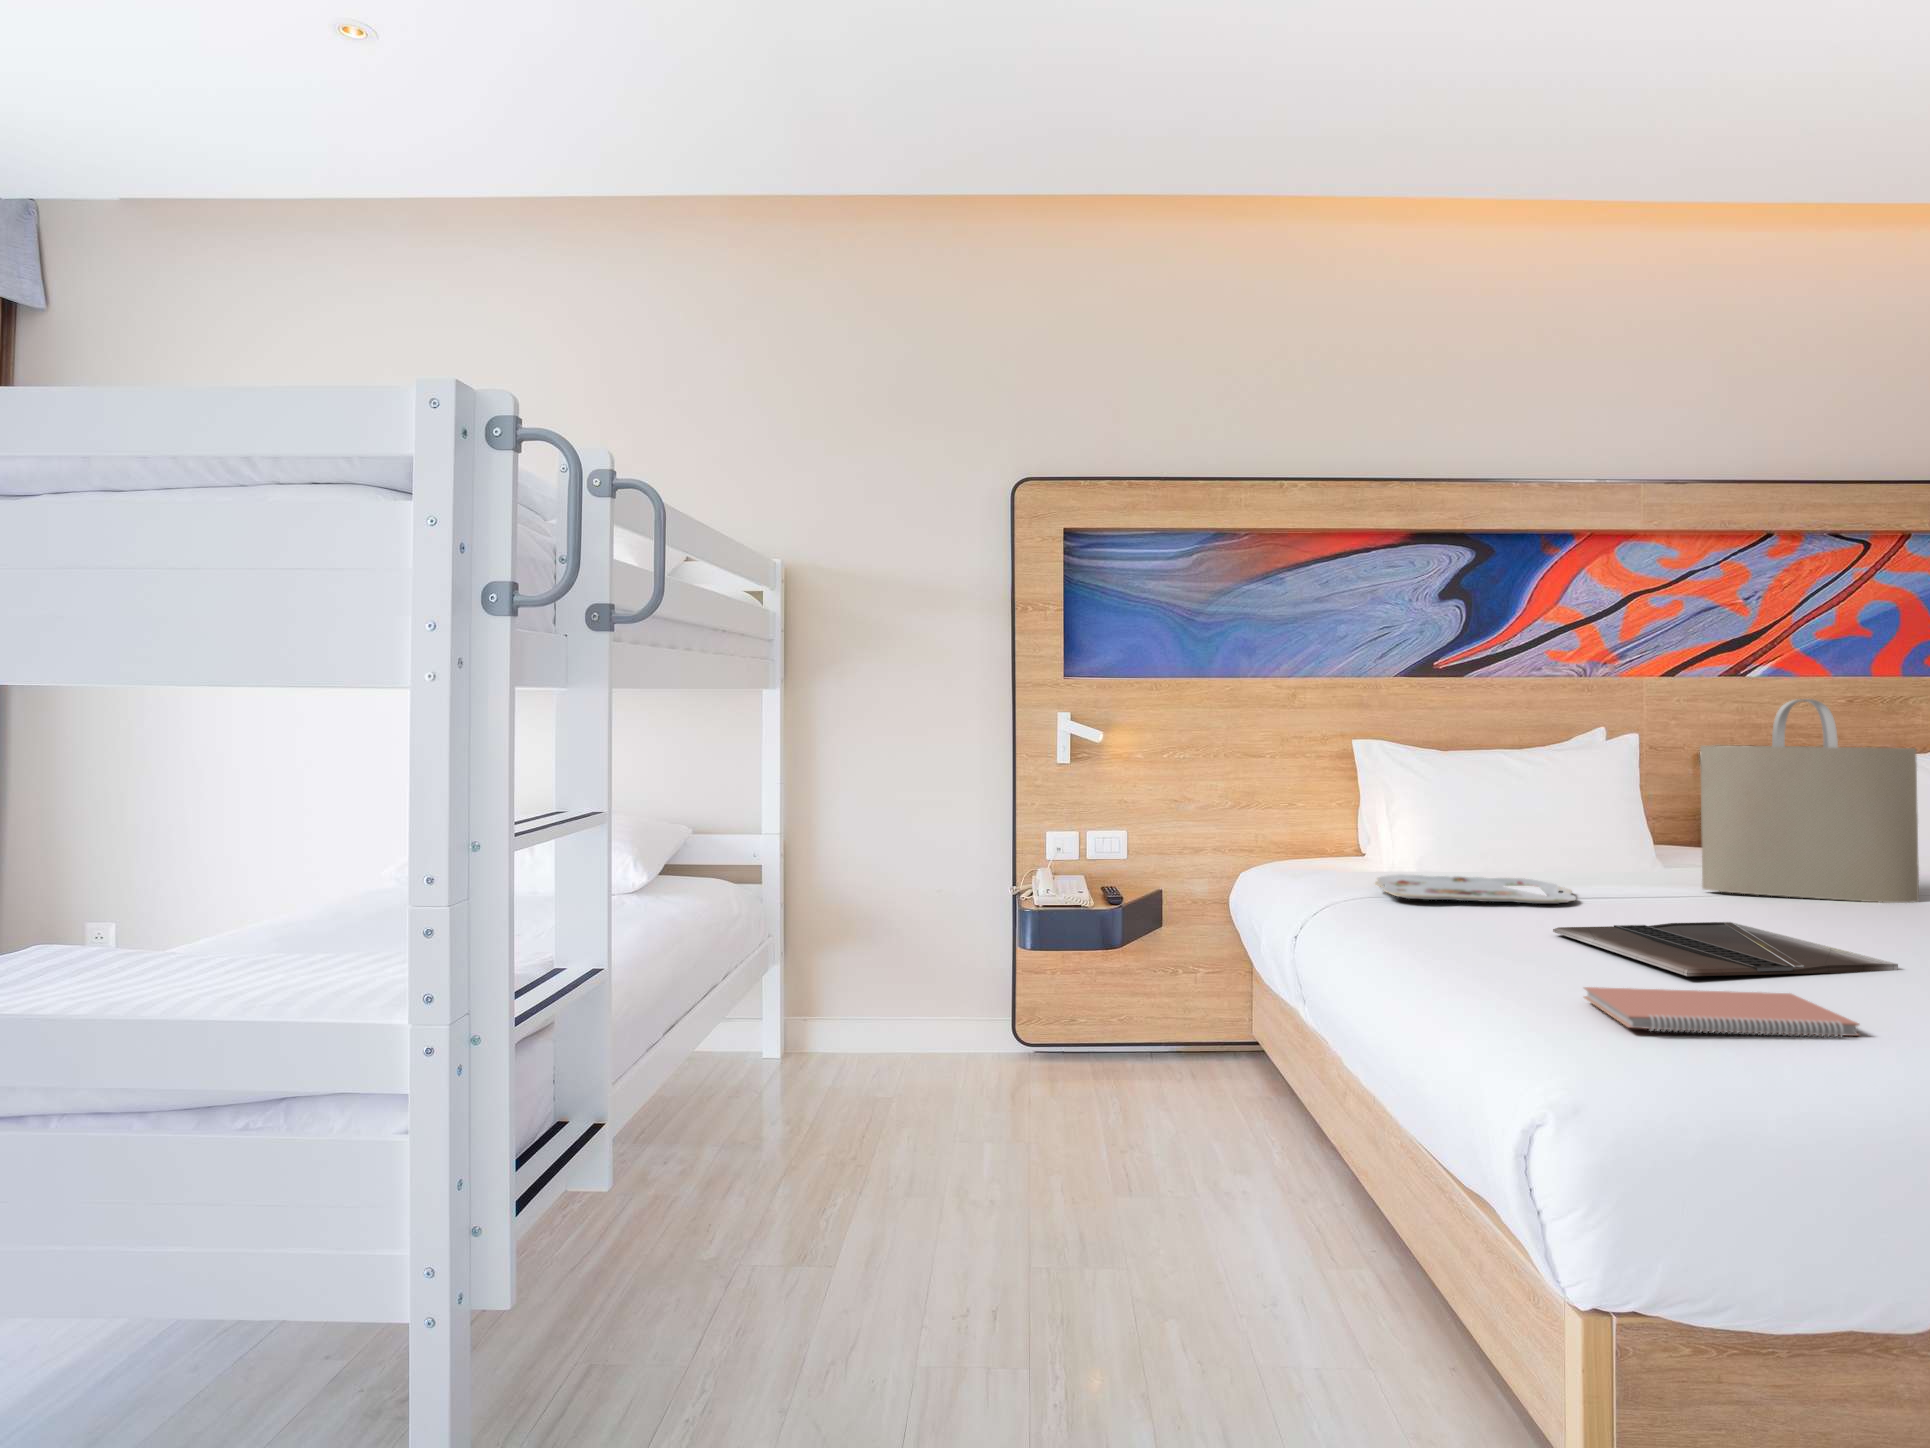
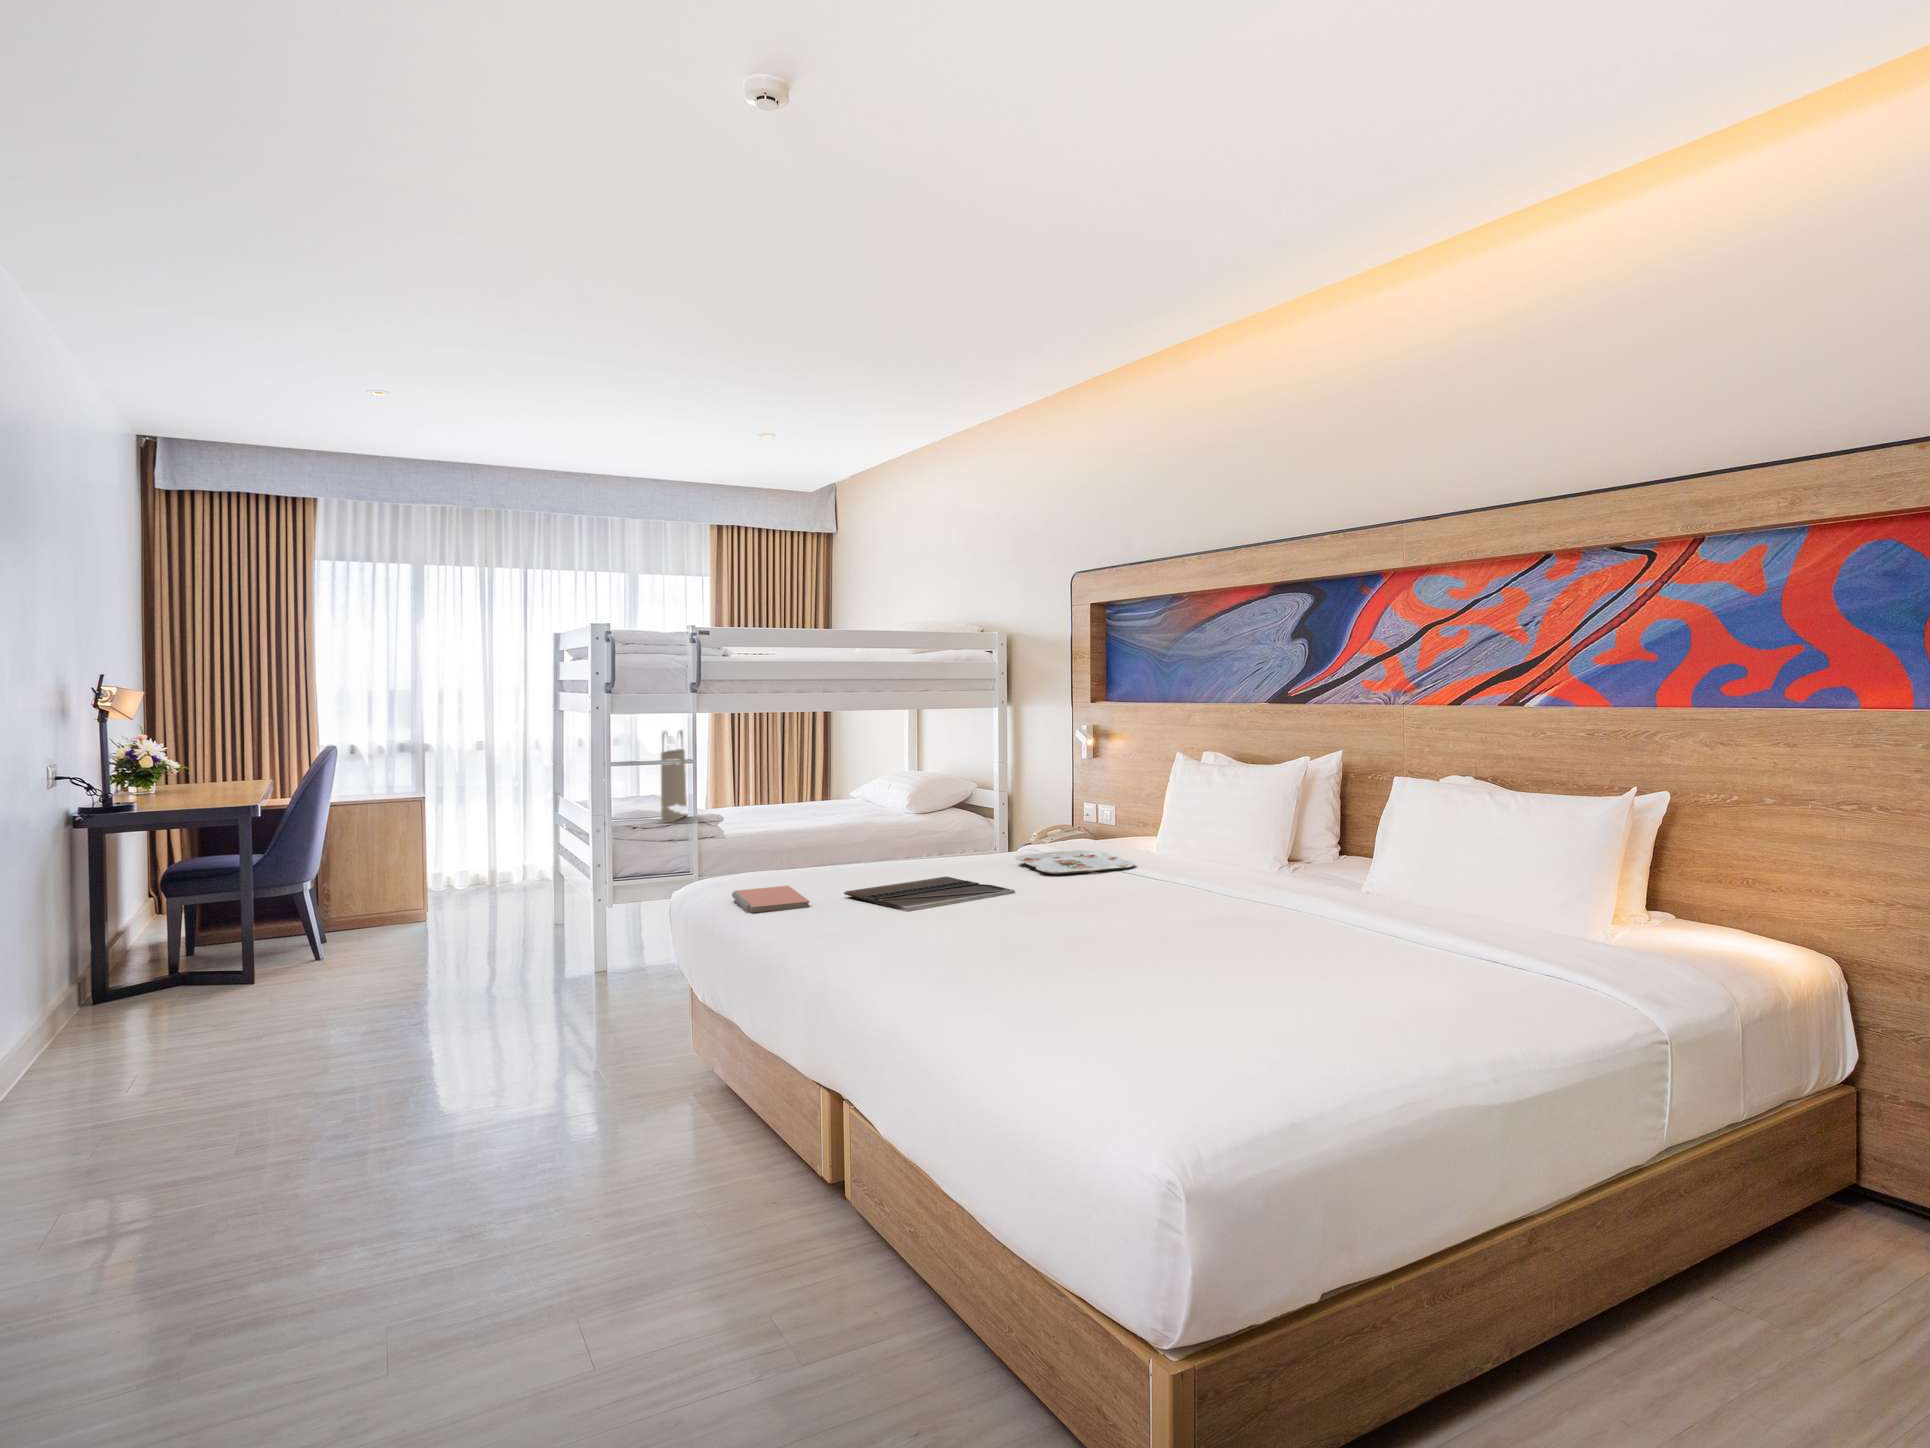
tote bag: present [1700,699,1919,903] -> present [661,730,687,823]

